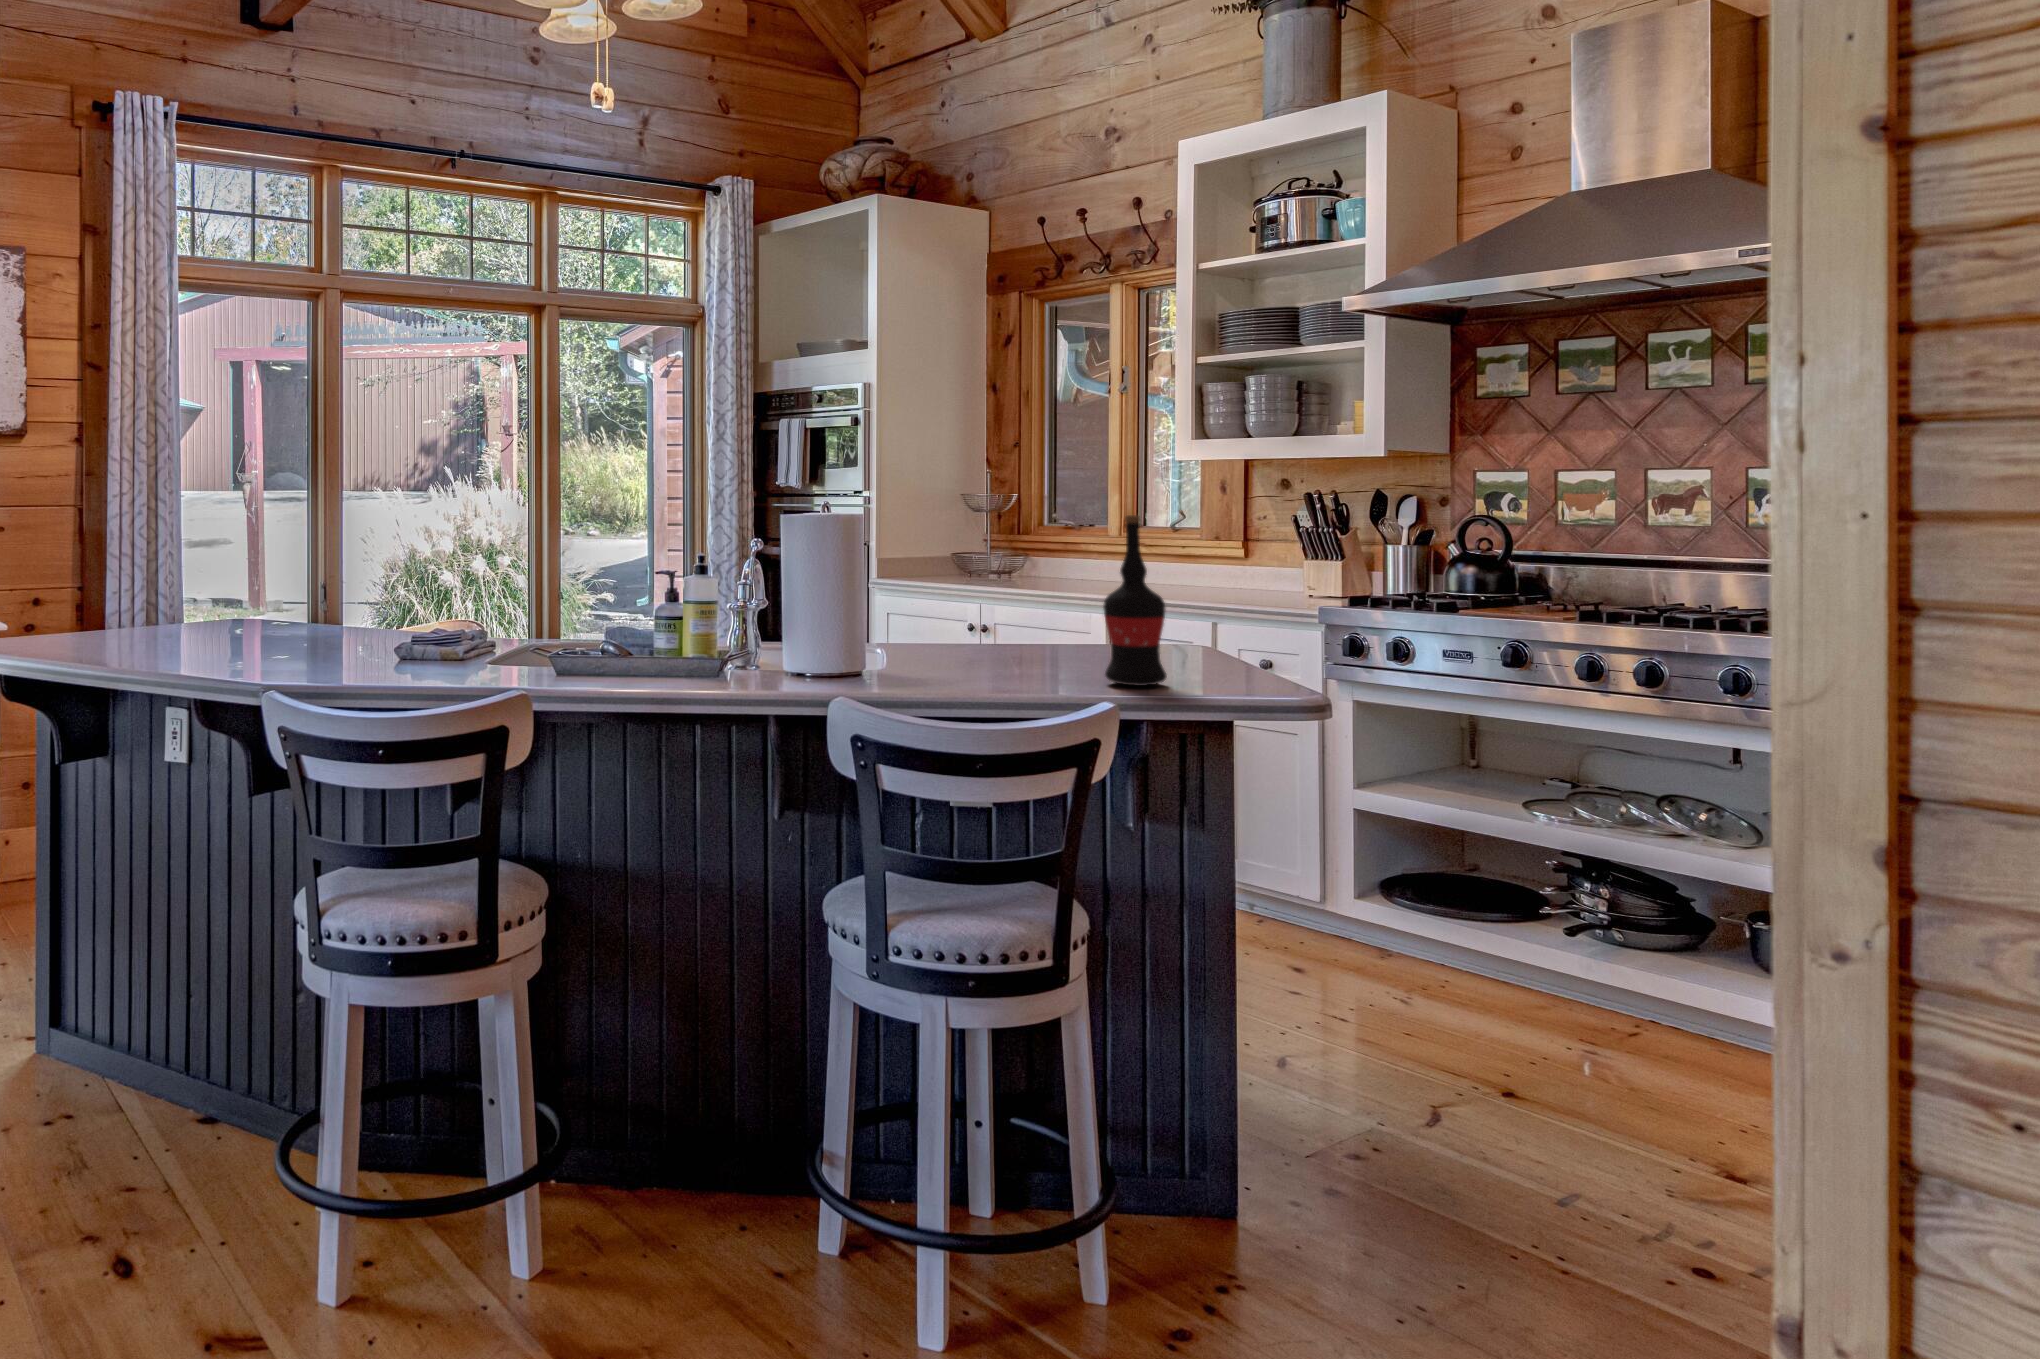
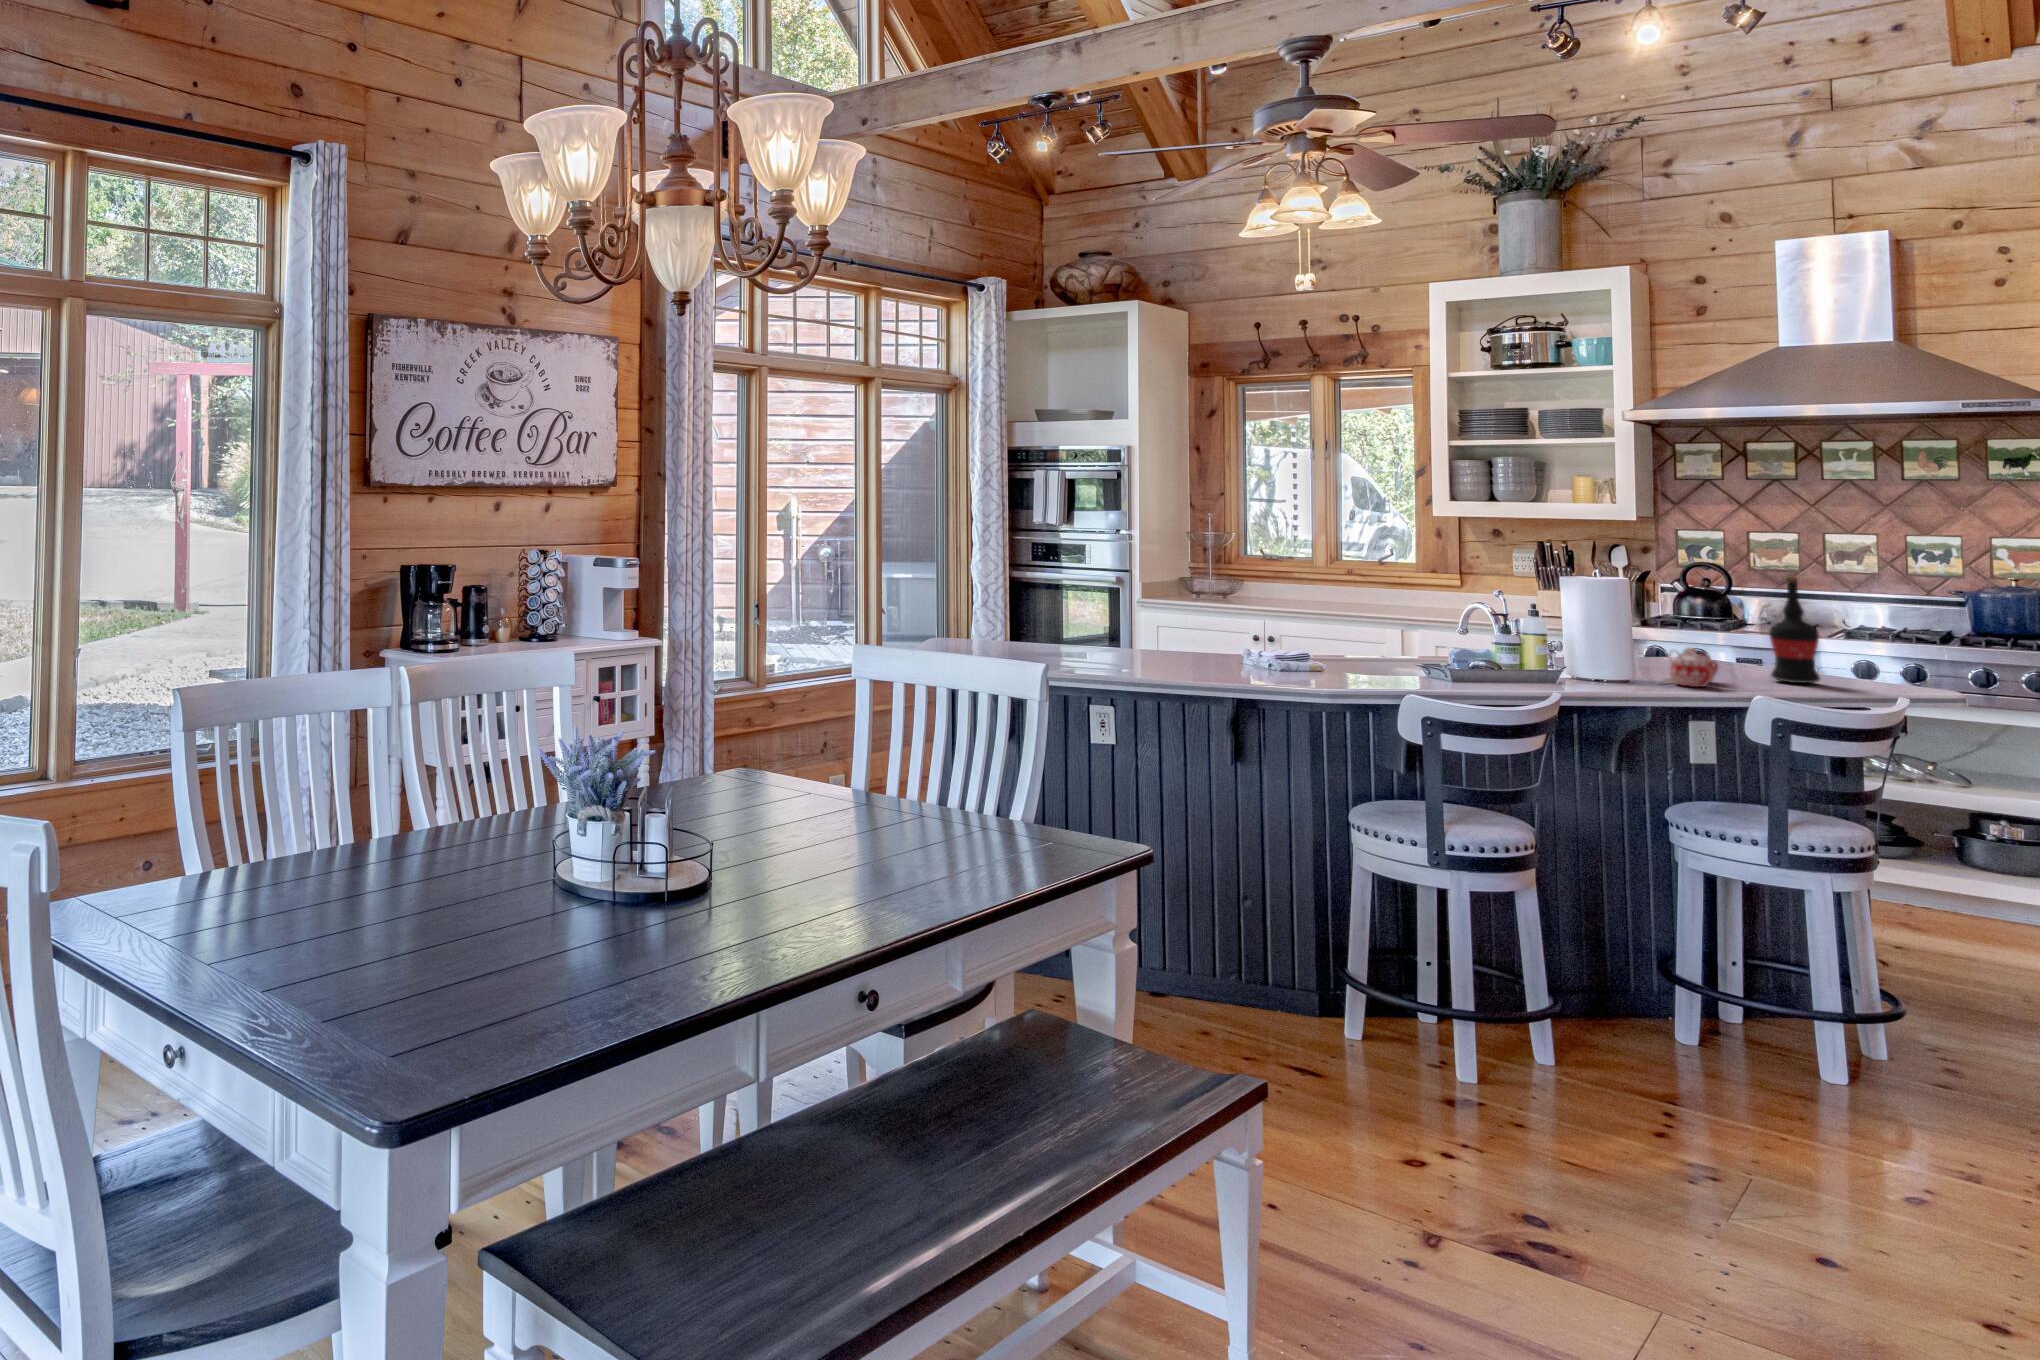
mug: none [900,628,1021,690] -> present [1662,647,1718,687]

